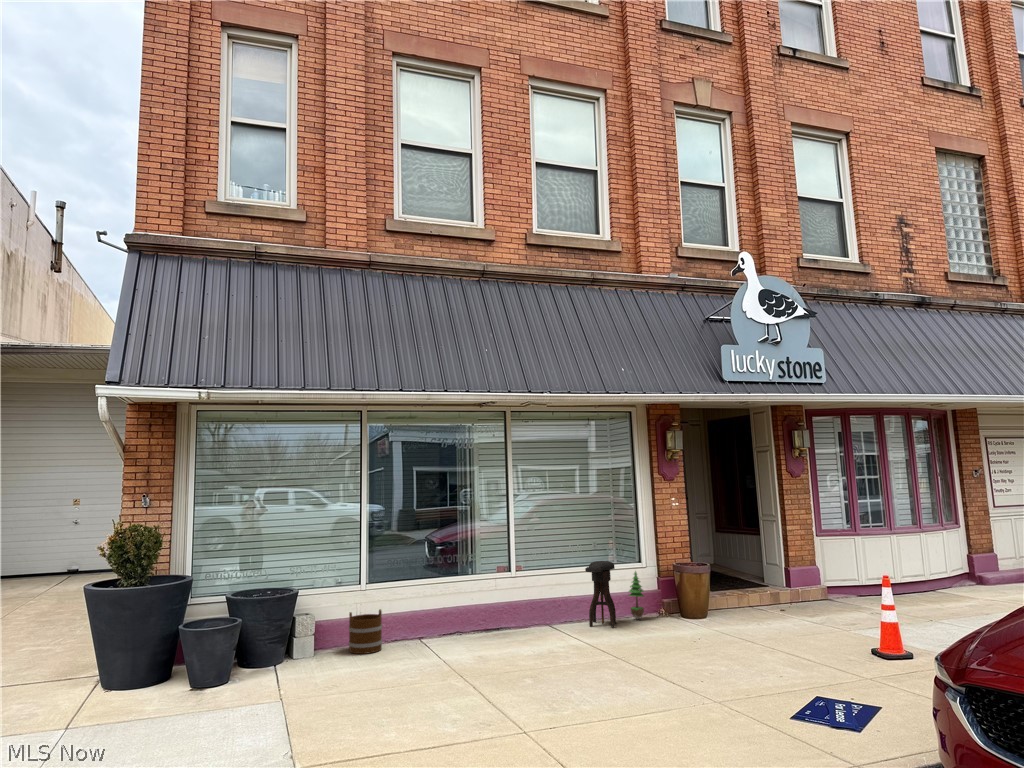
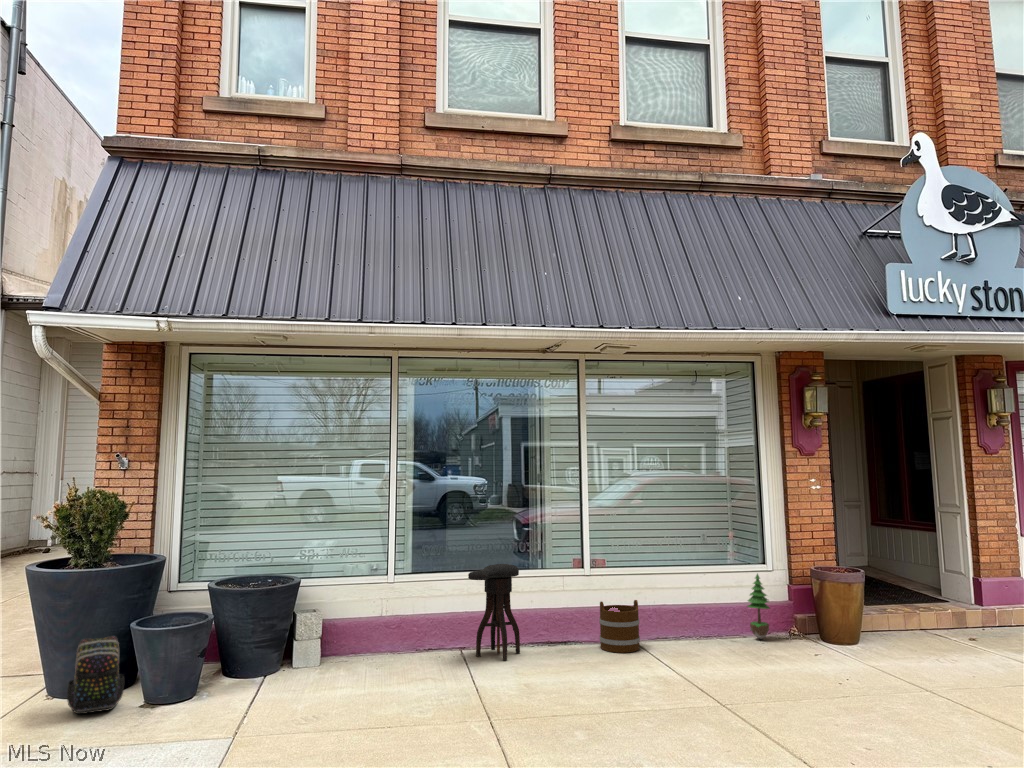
stool: present [585,561,616,627] -> present [468,564,520,660]
bucket: present [349,609,382,654] -> present [599,600,640,653]
backpack: none [132,639,175,699] -> present [67,636,124,714]

